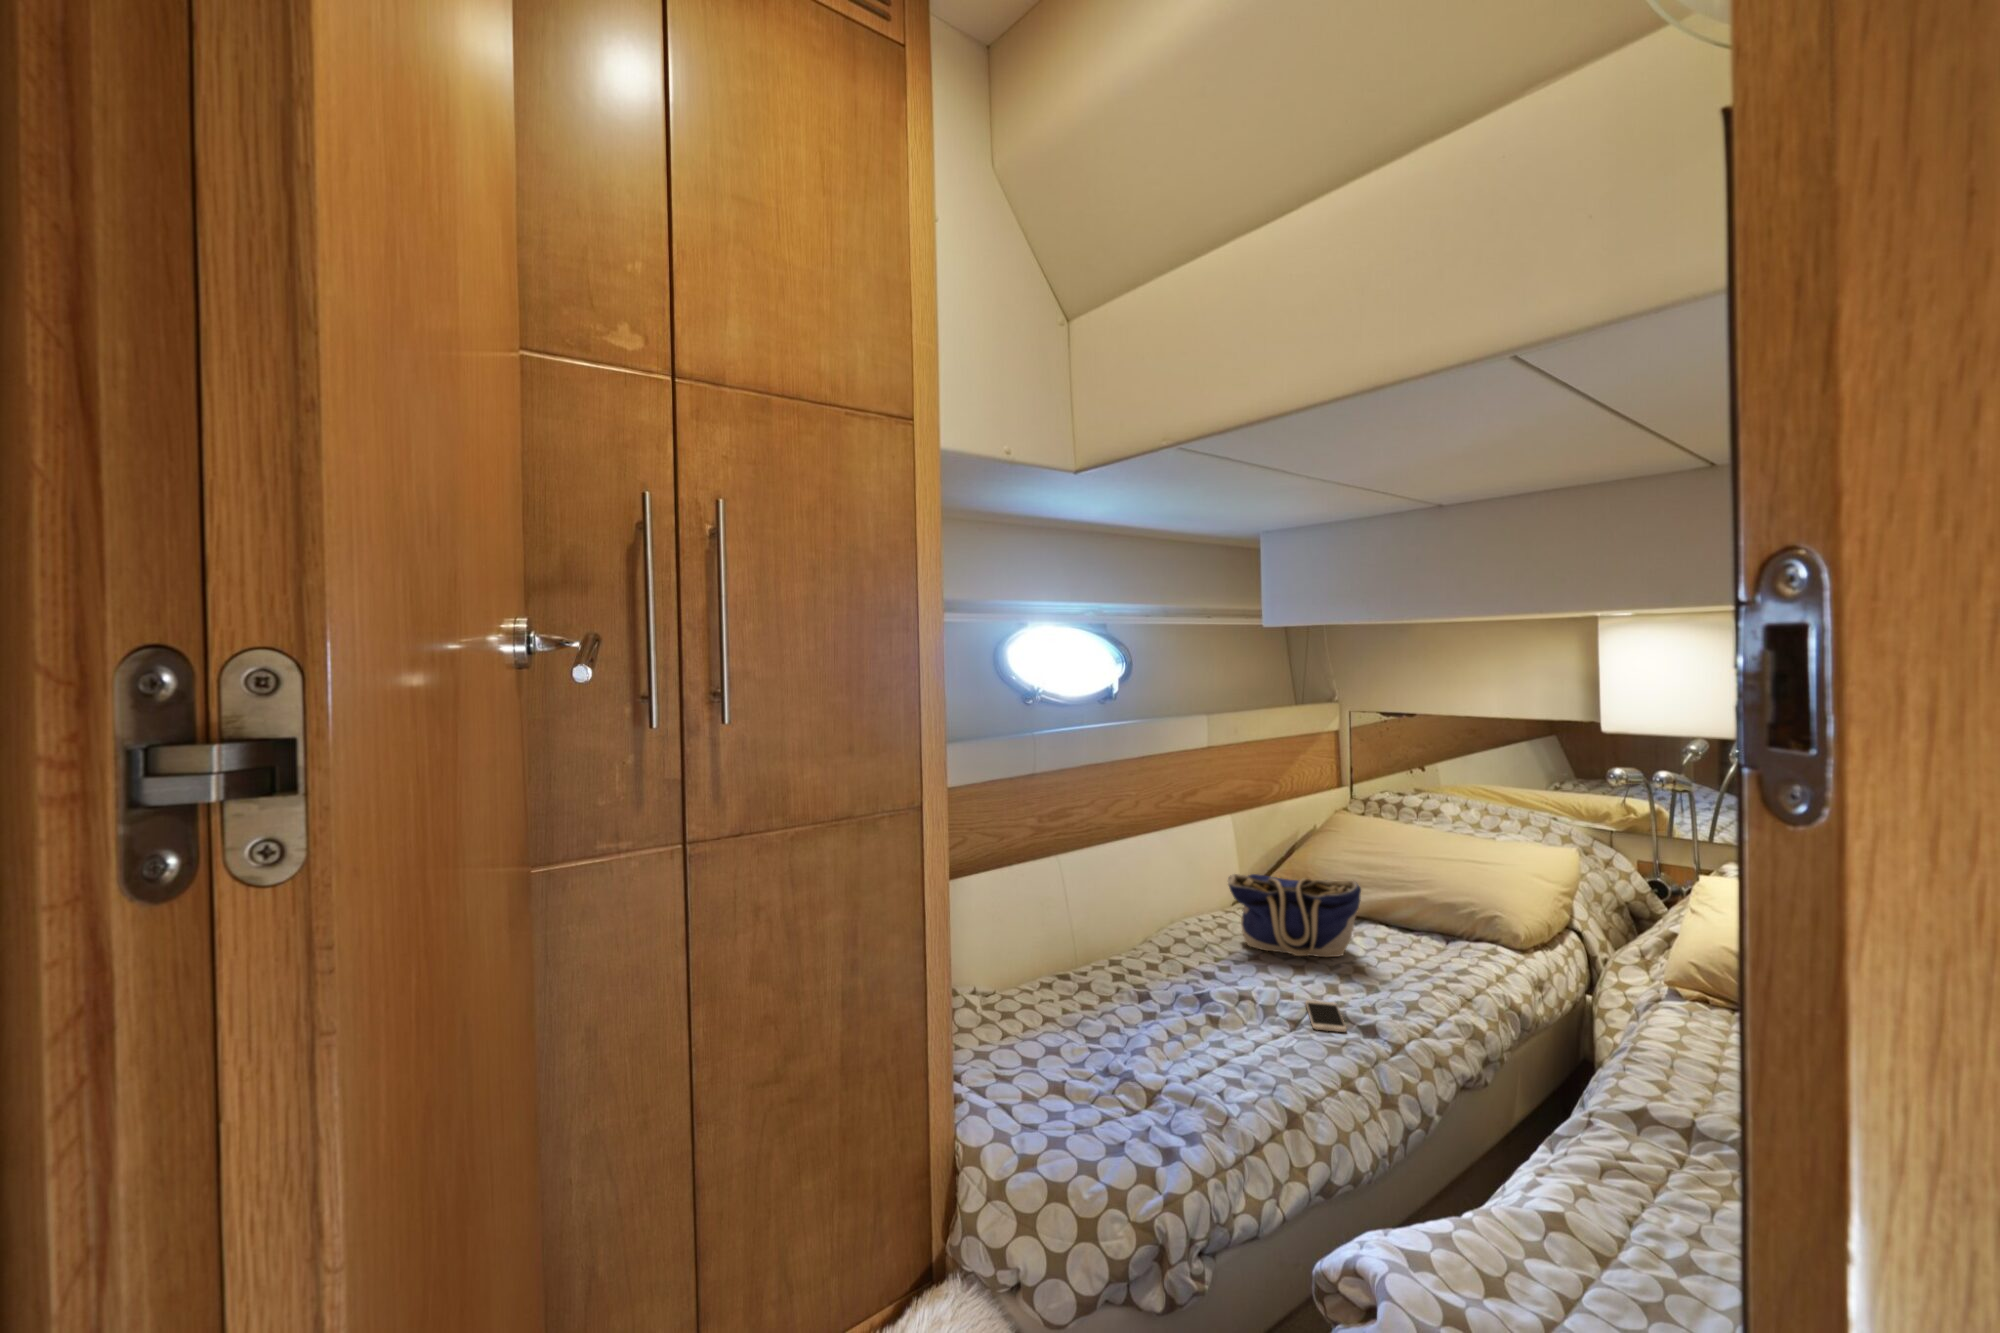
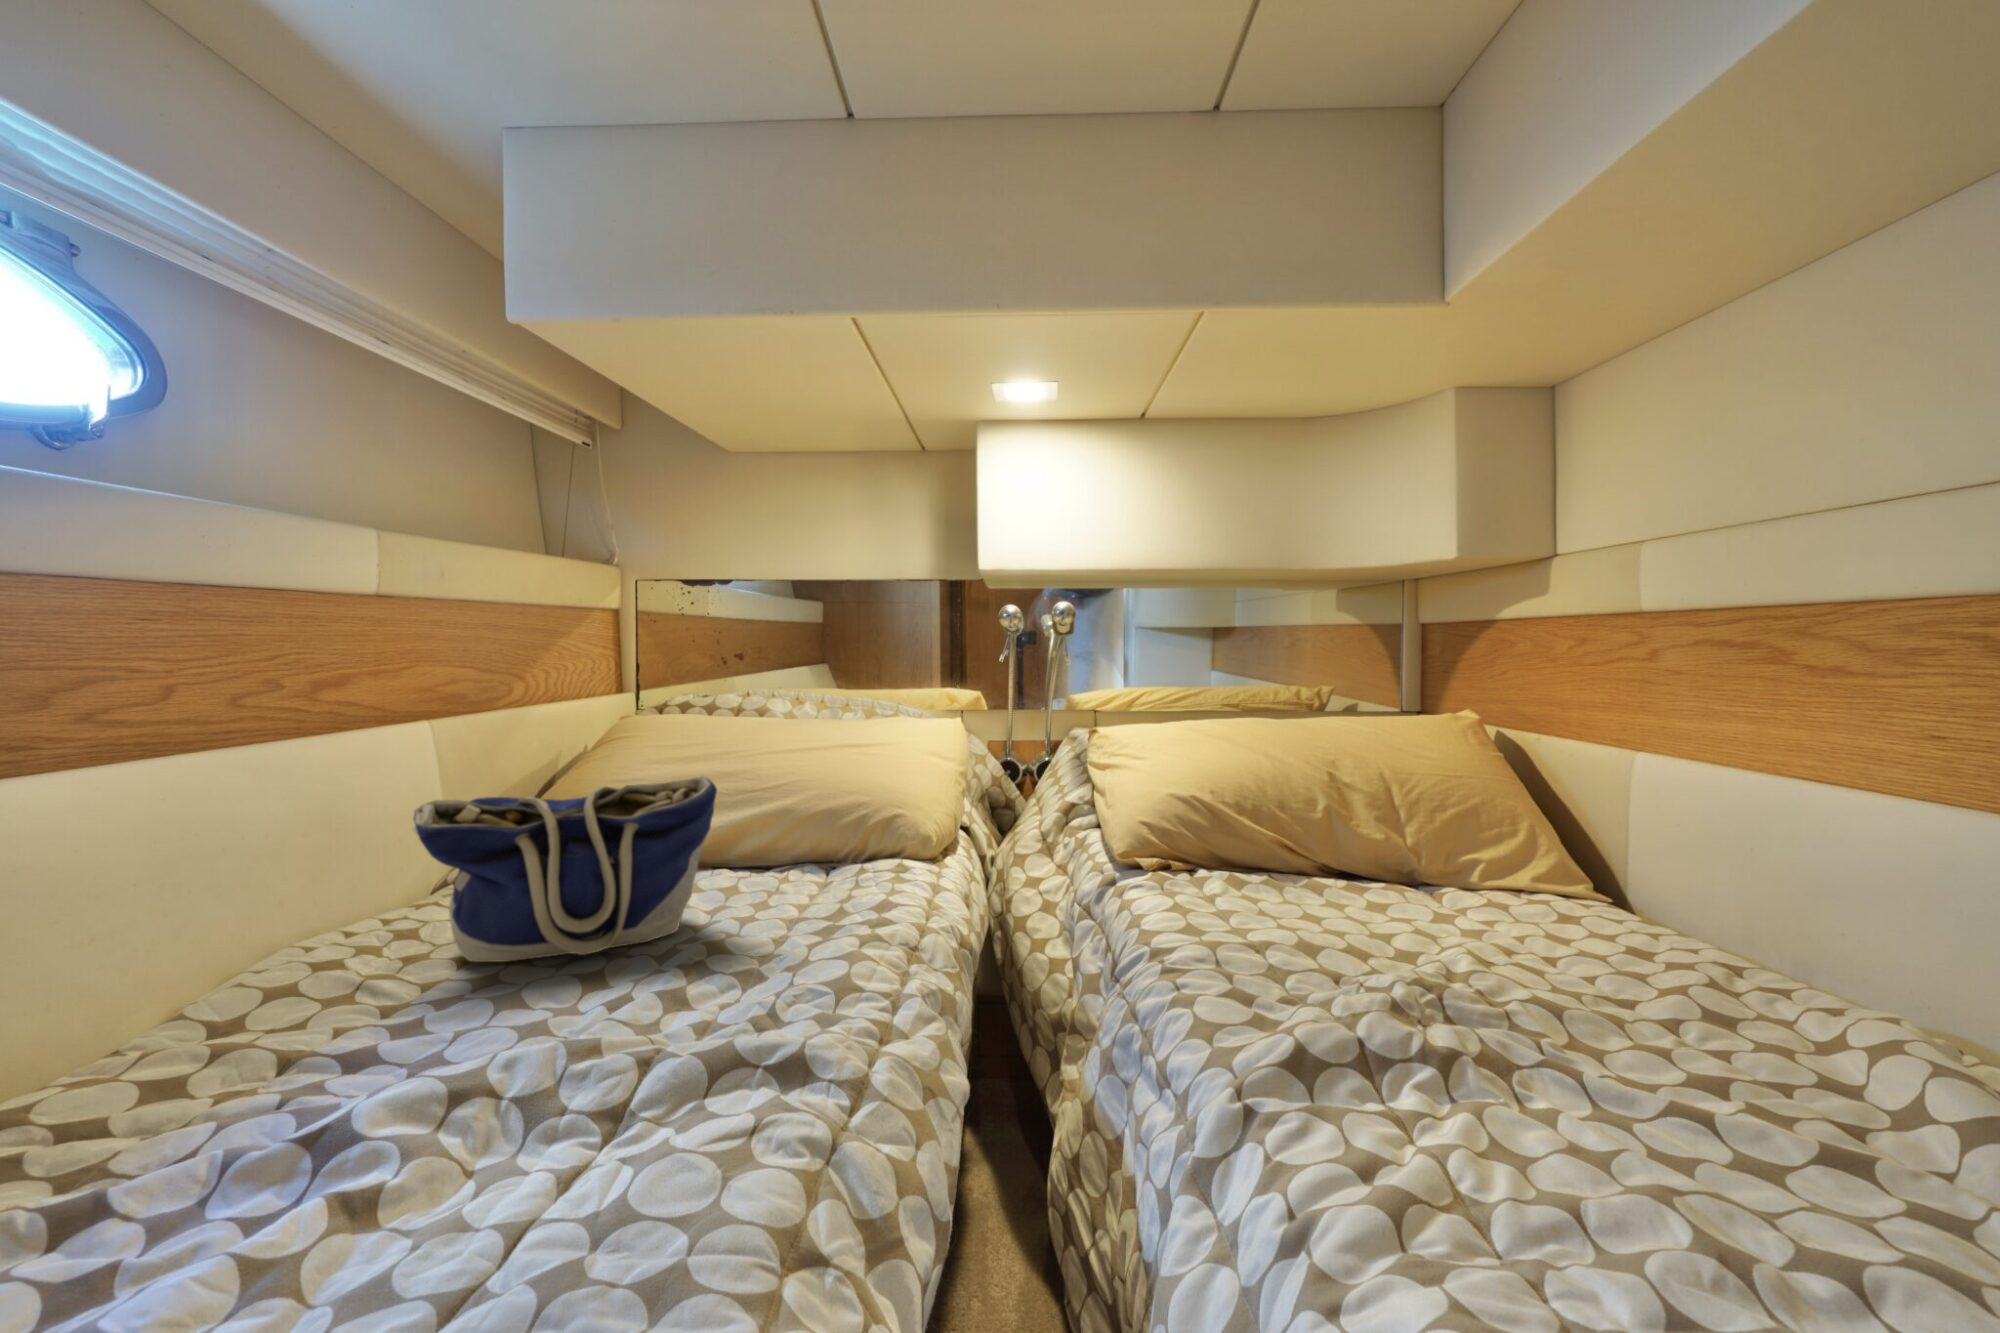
smartphone: present [1306,1000,1346,1032] -> none [629,1030,742,1114]

